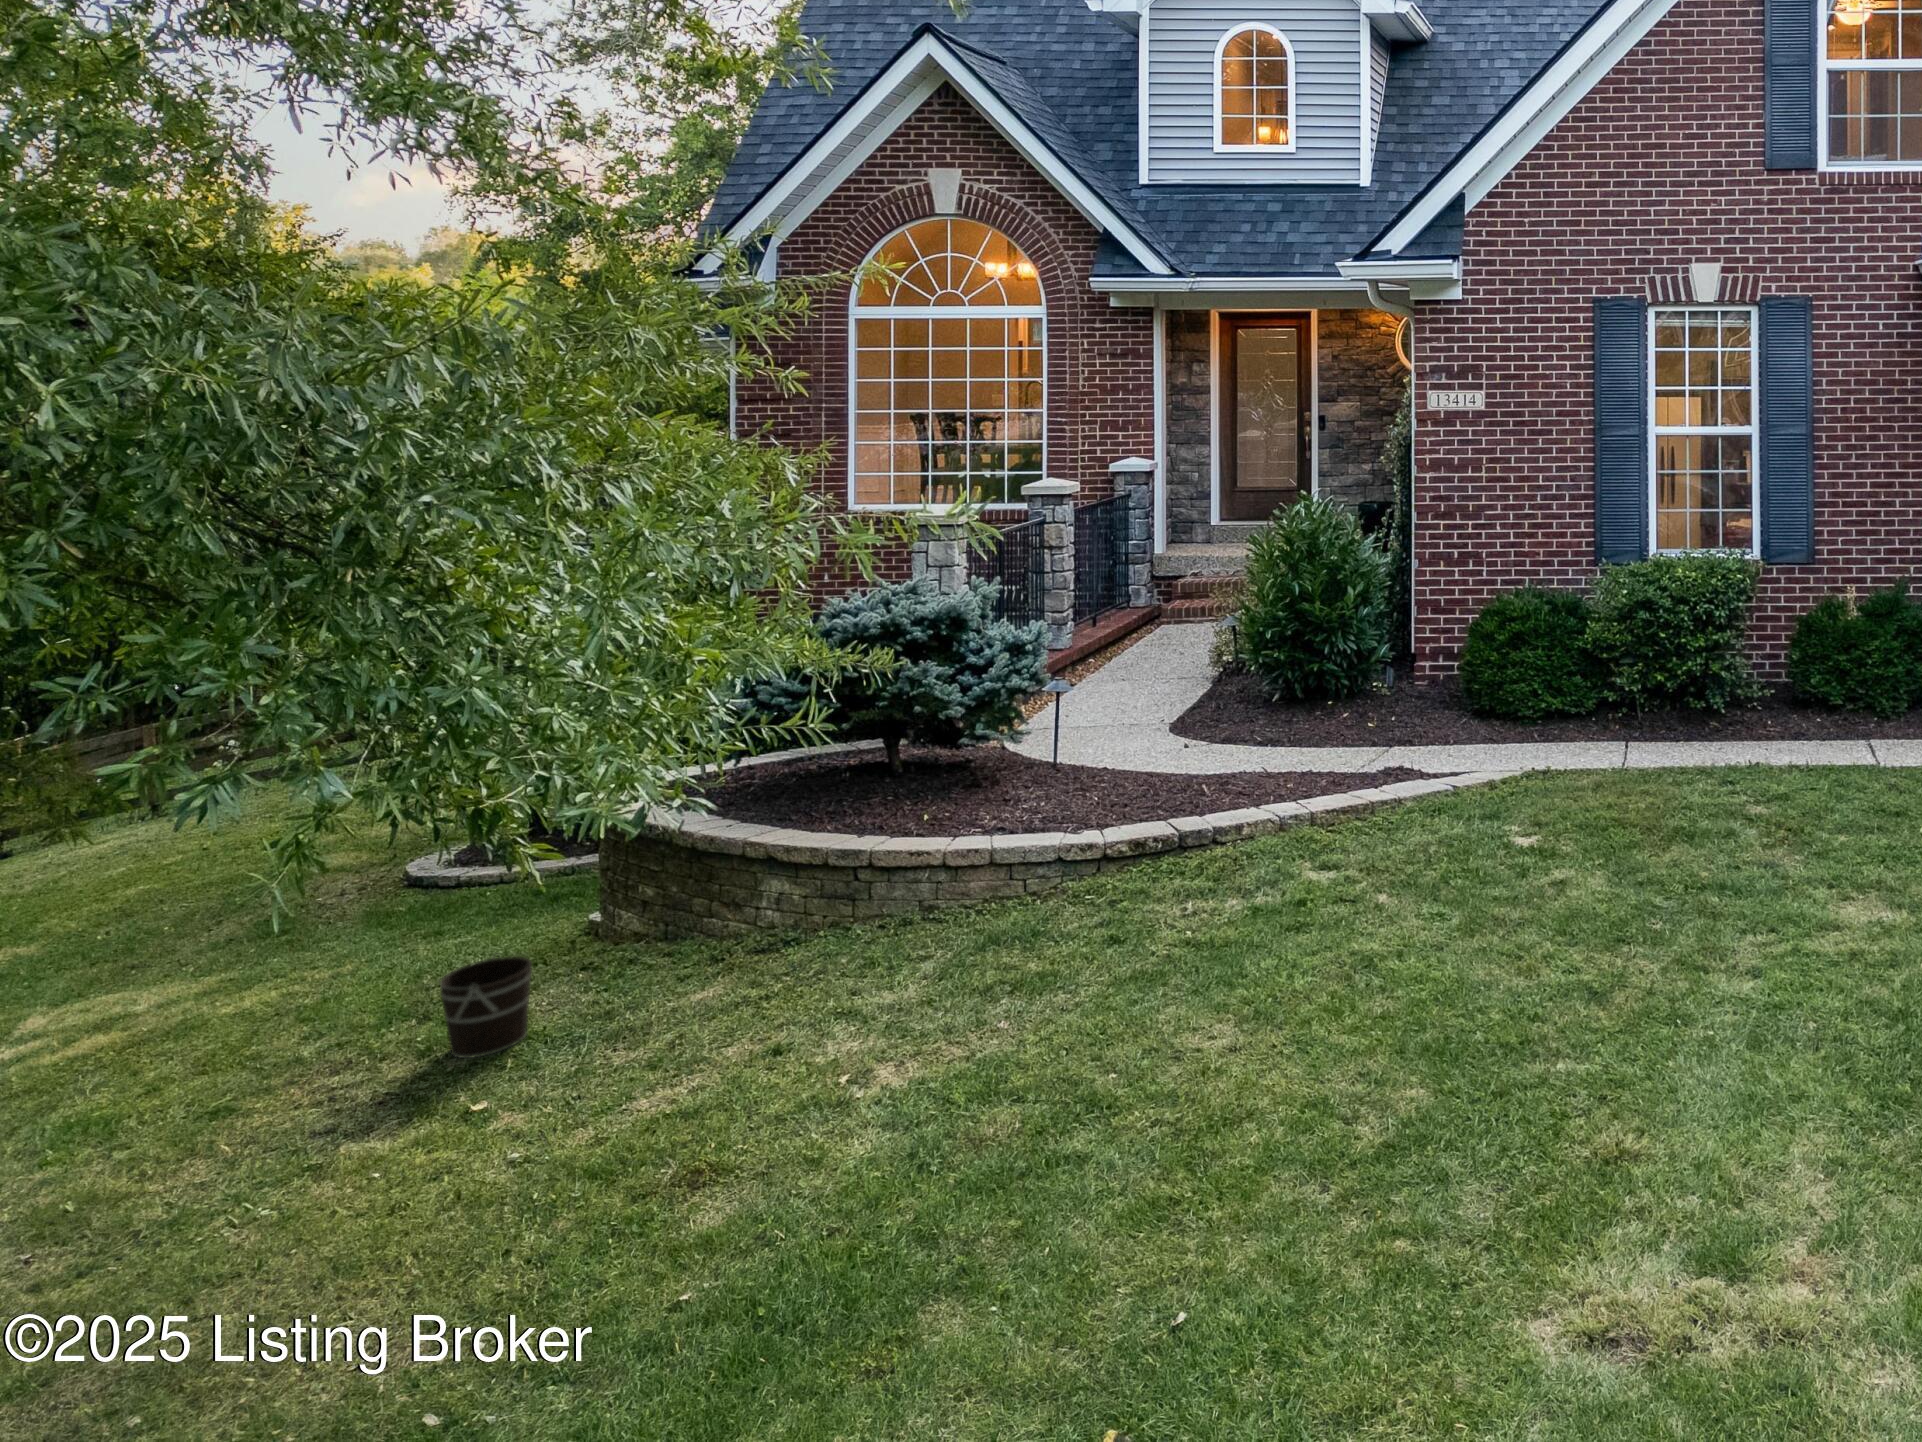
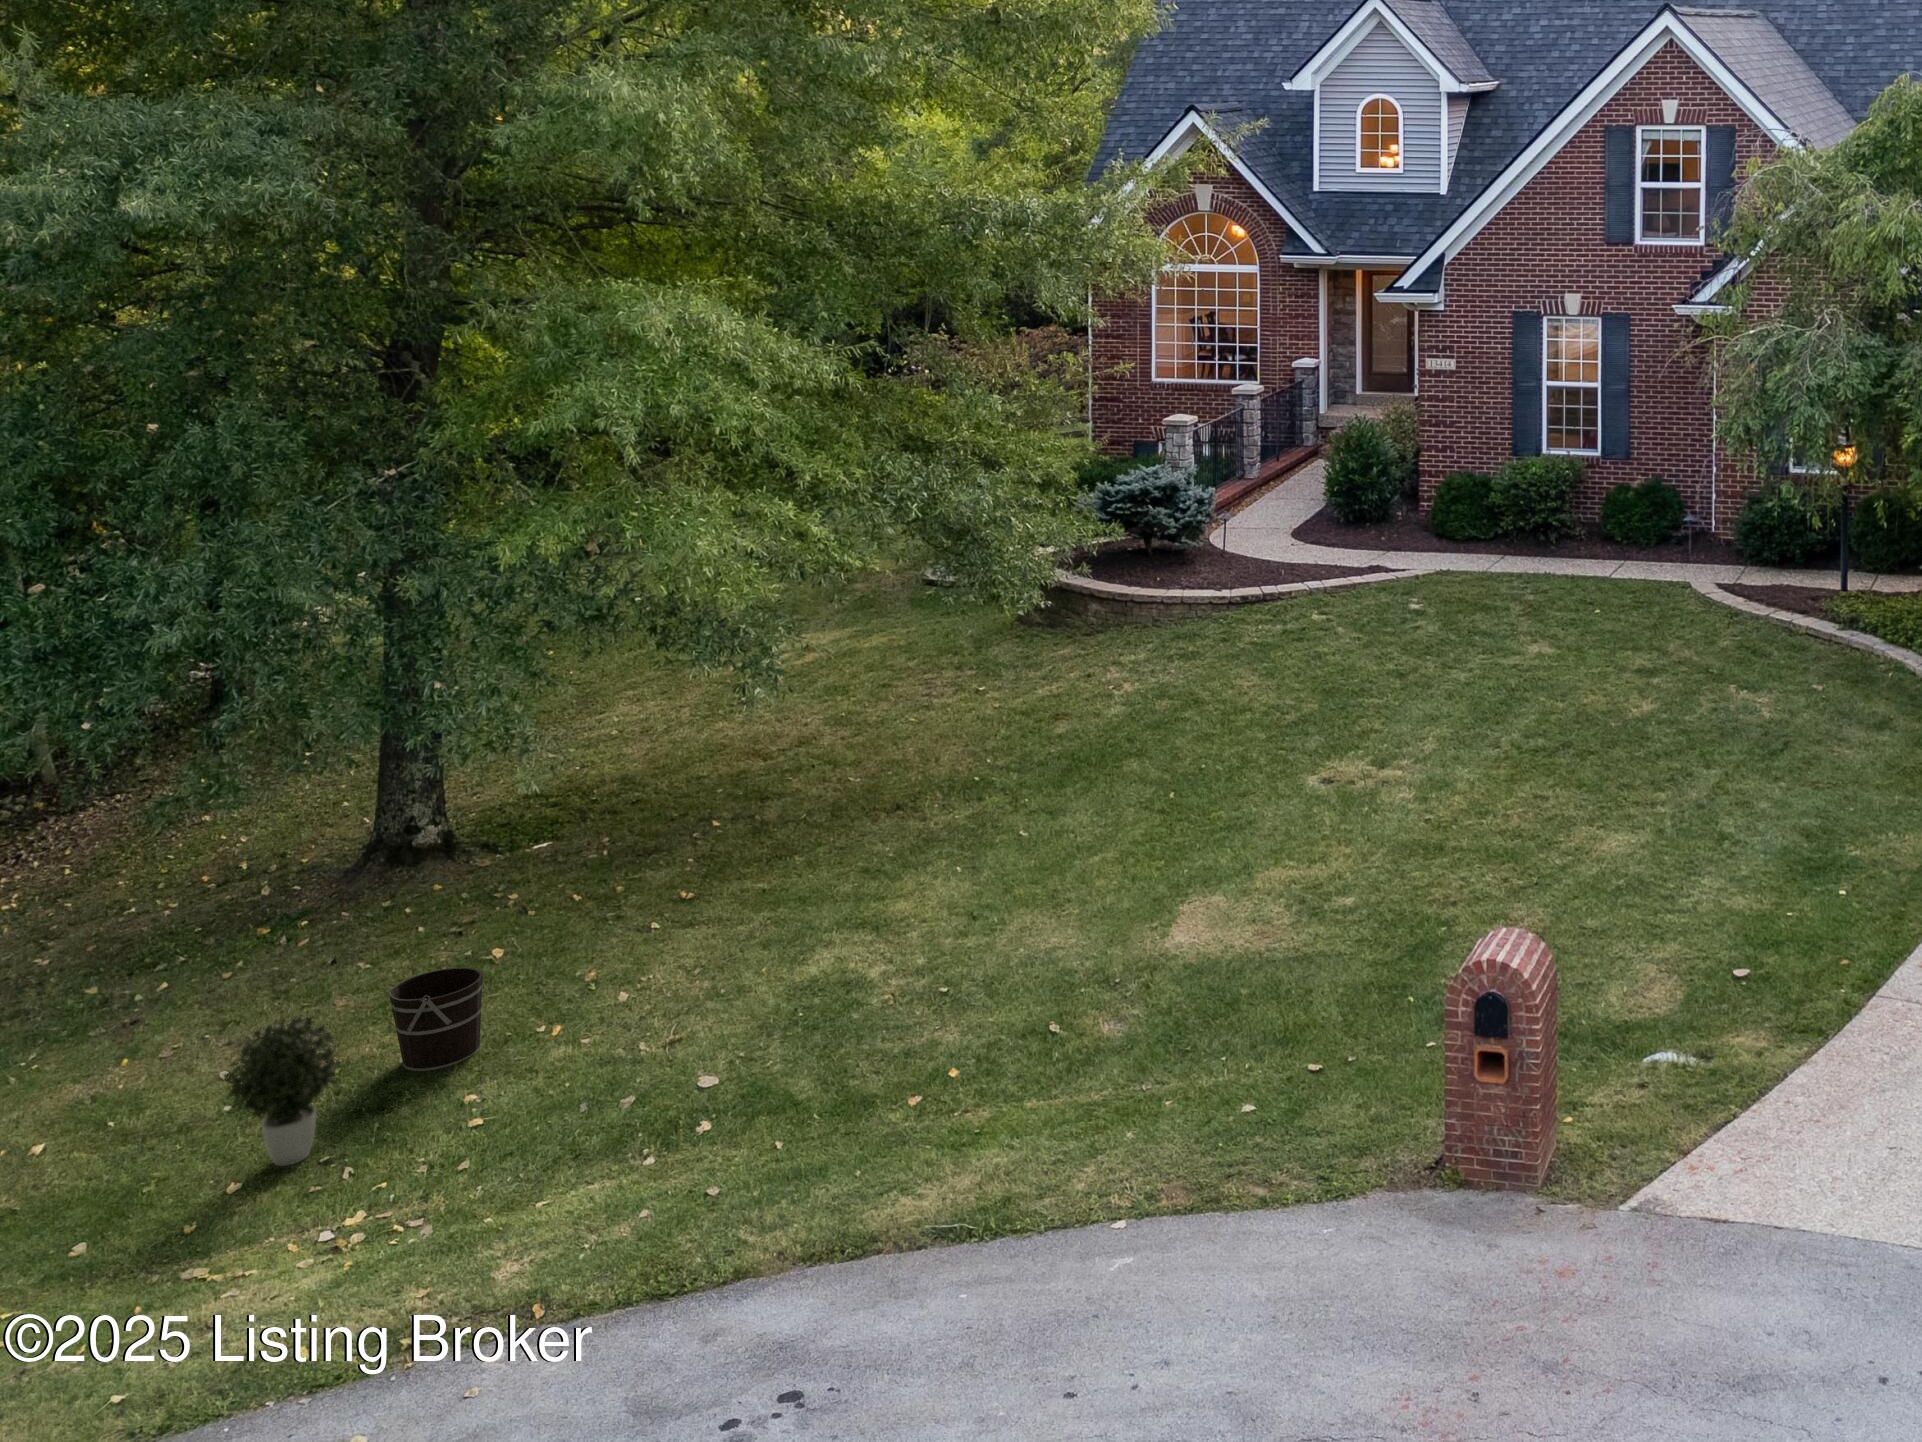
potted plant: none [259,1003,385,1155] -> present [225,1017,343,1166]

